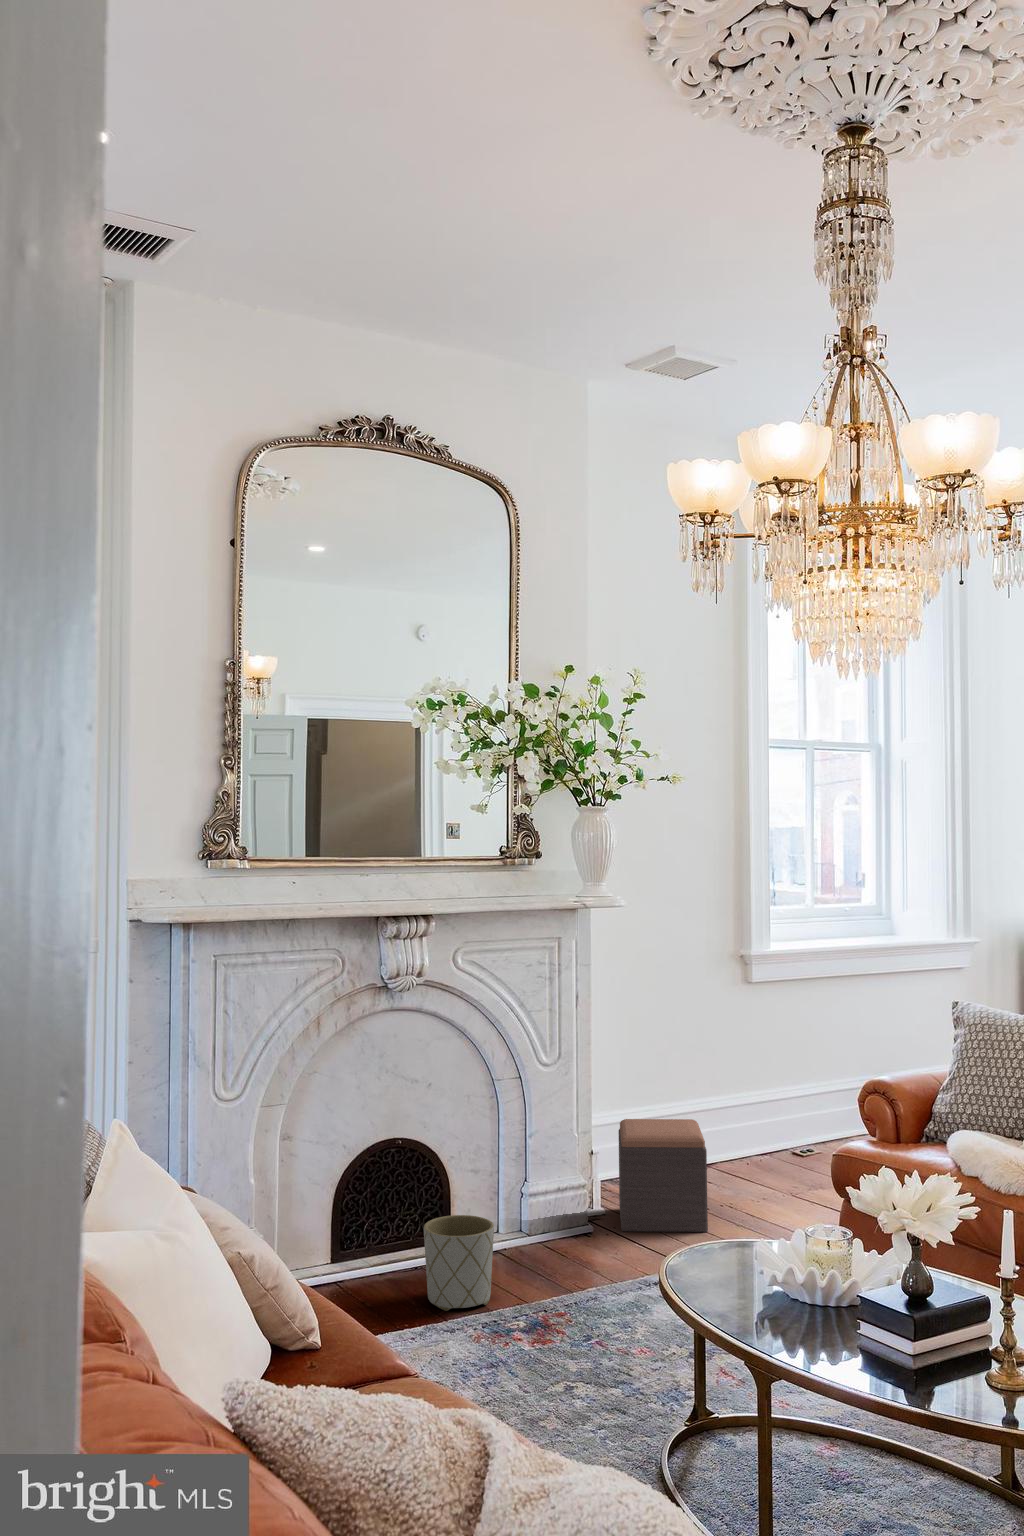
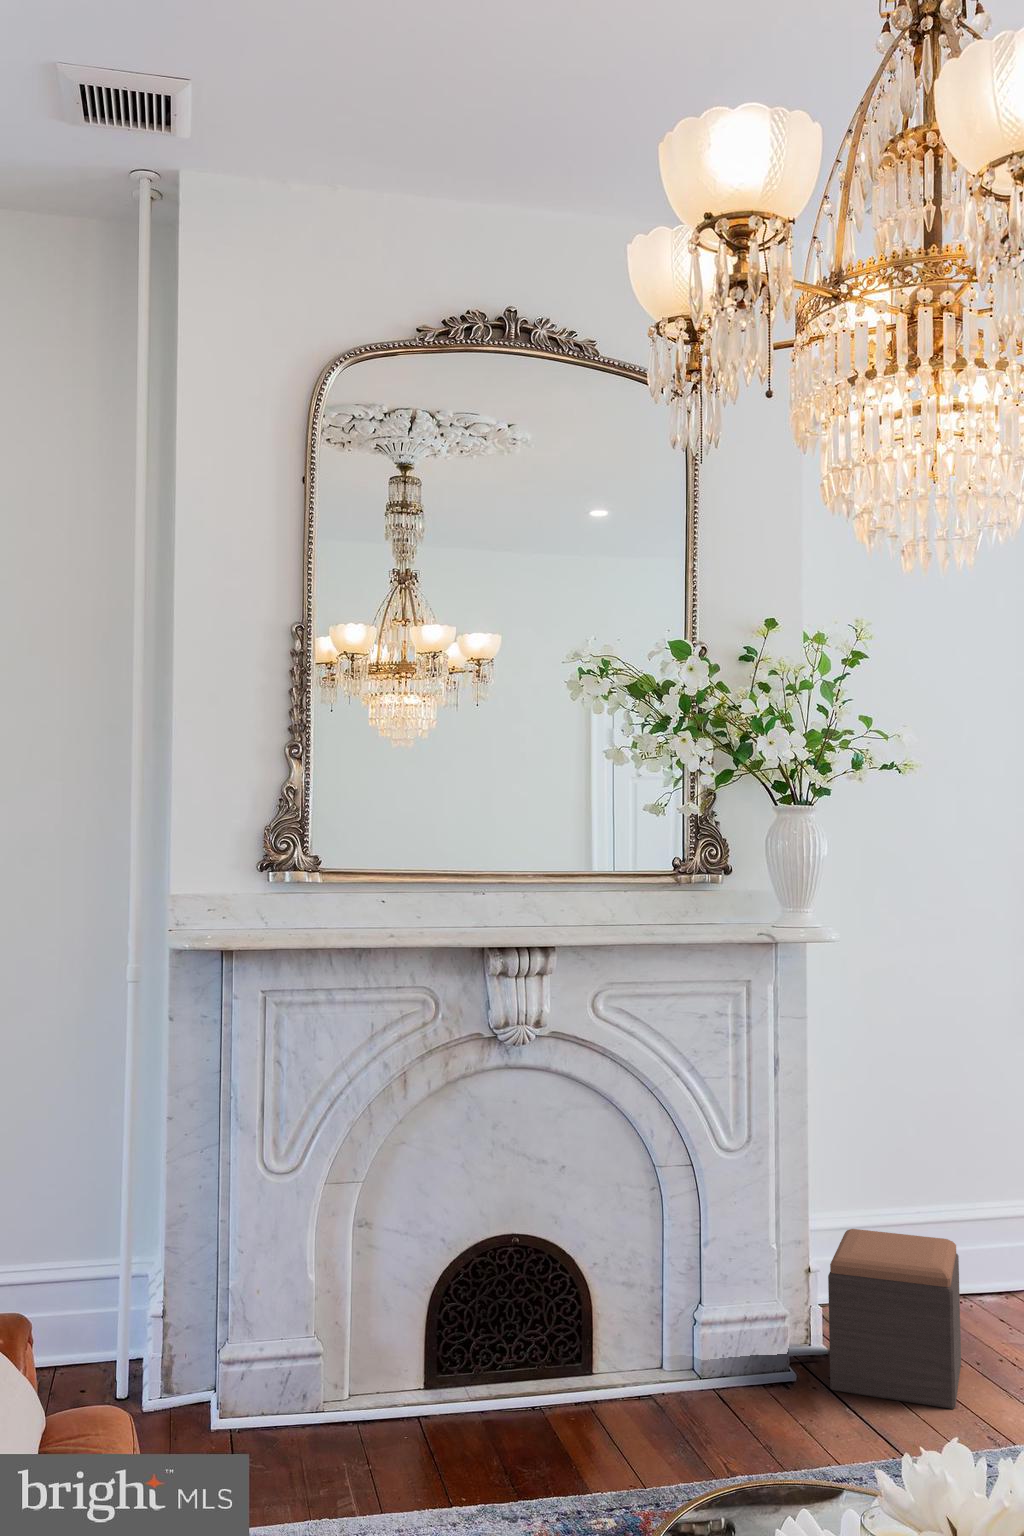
planter: present [424,1215,494,1311] -> none [497,1357,592,1496]

